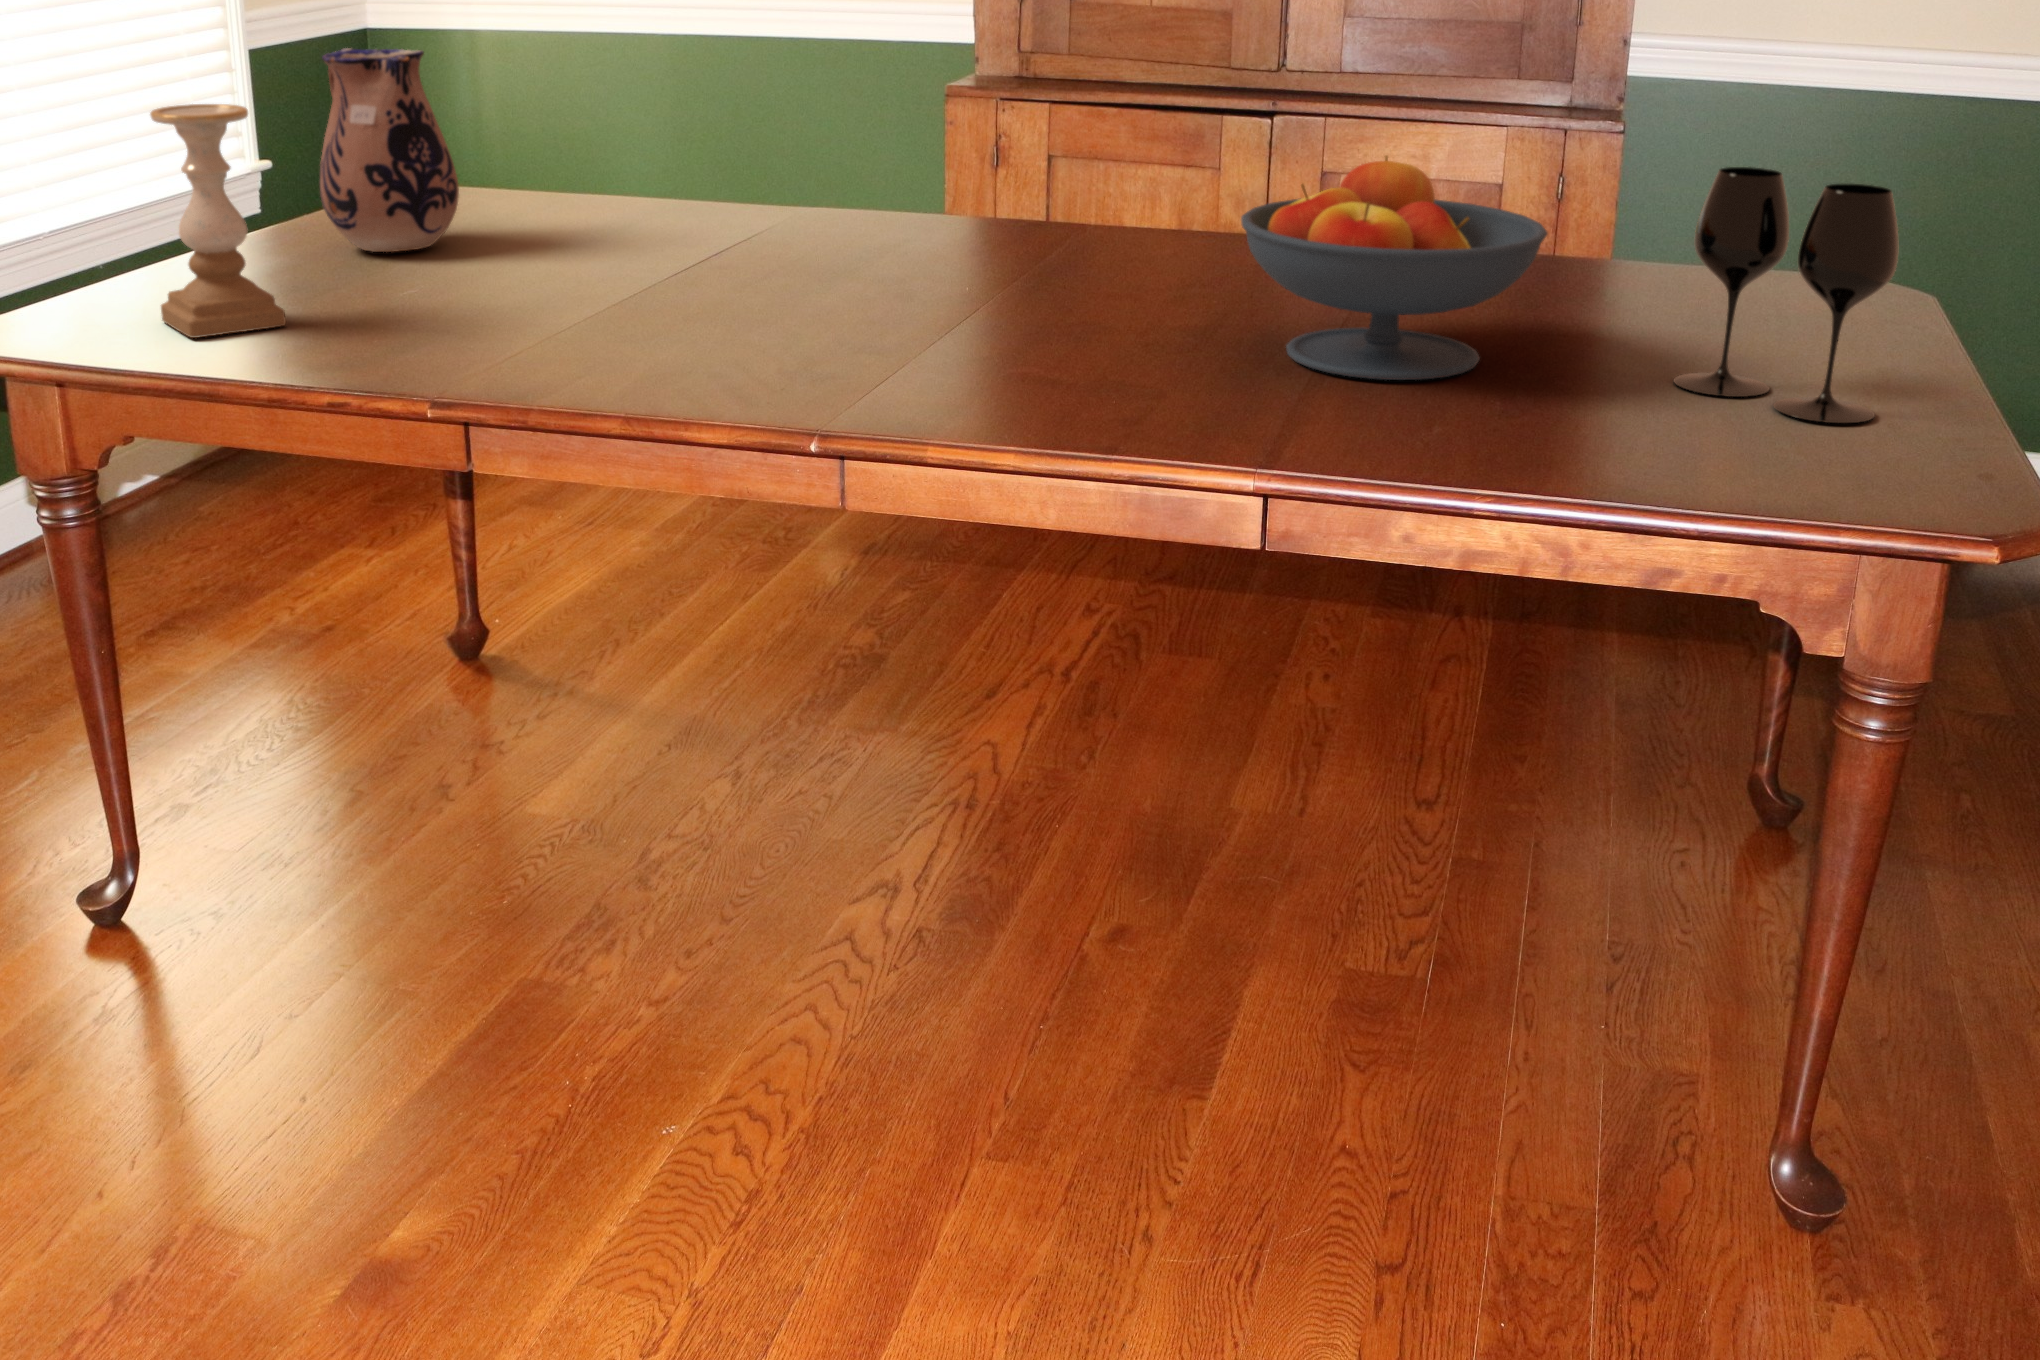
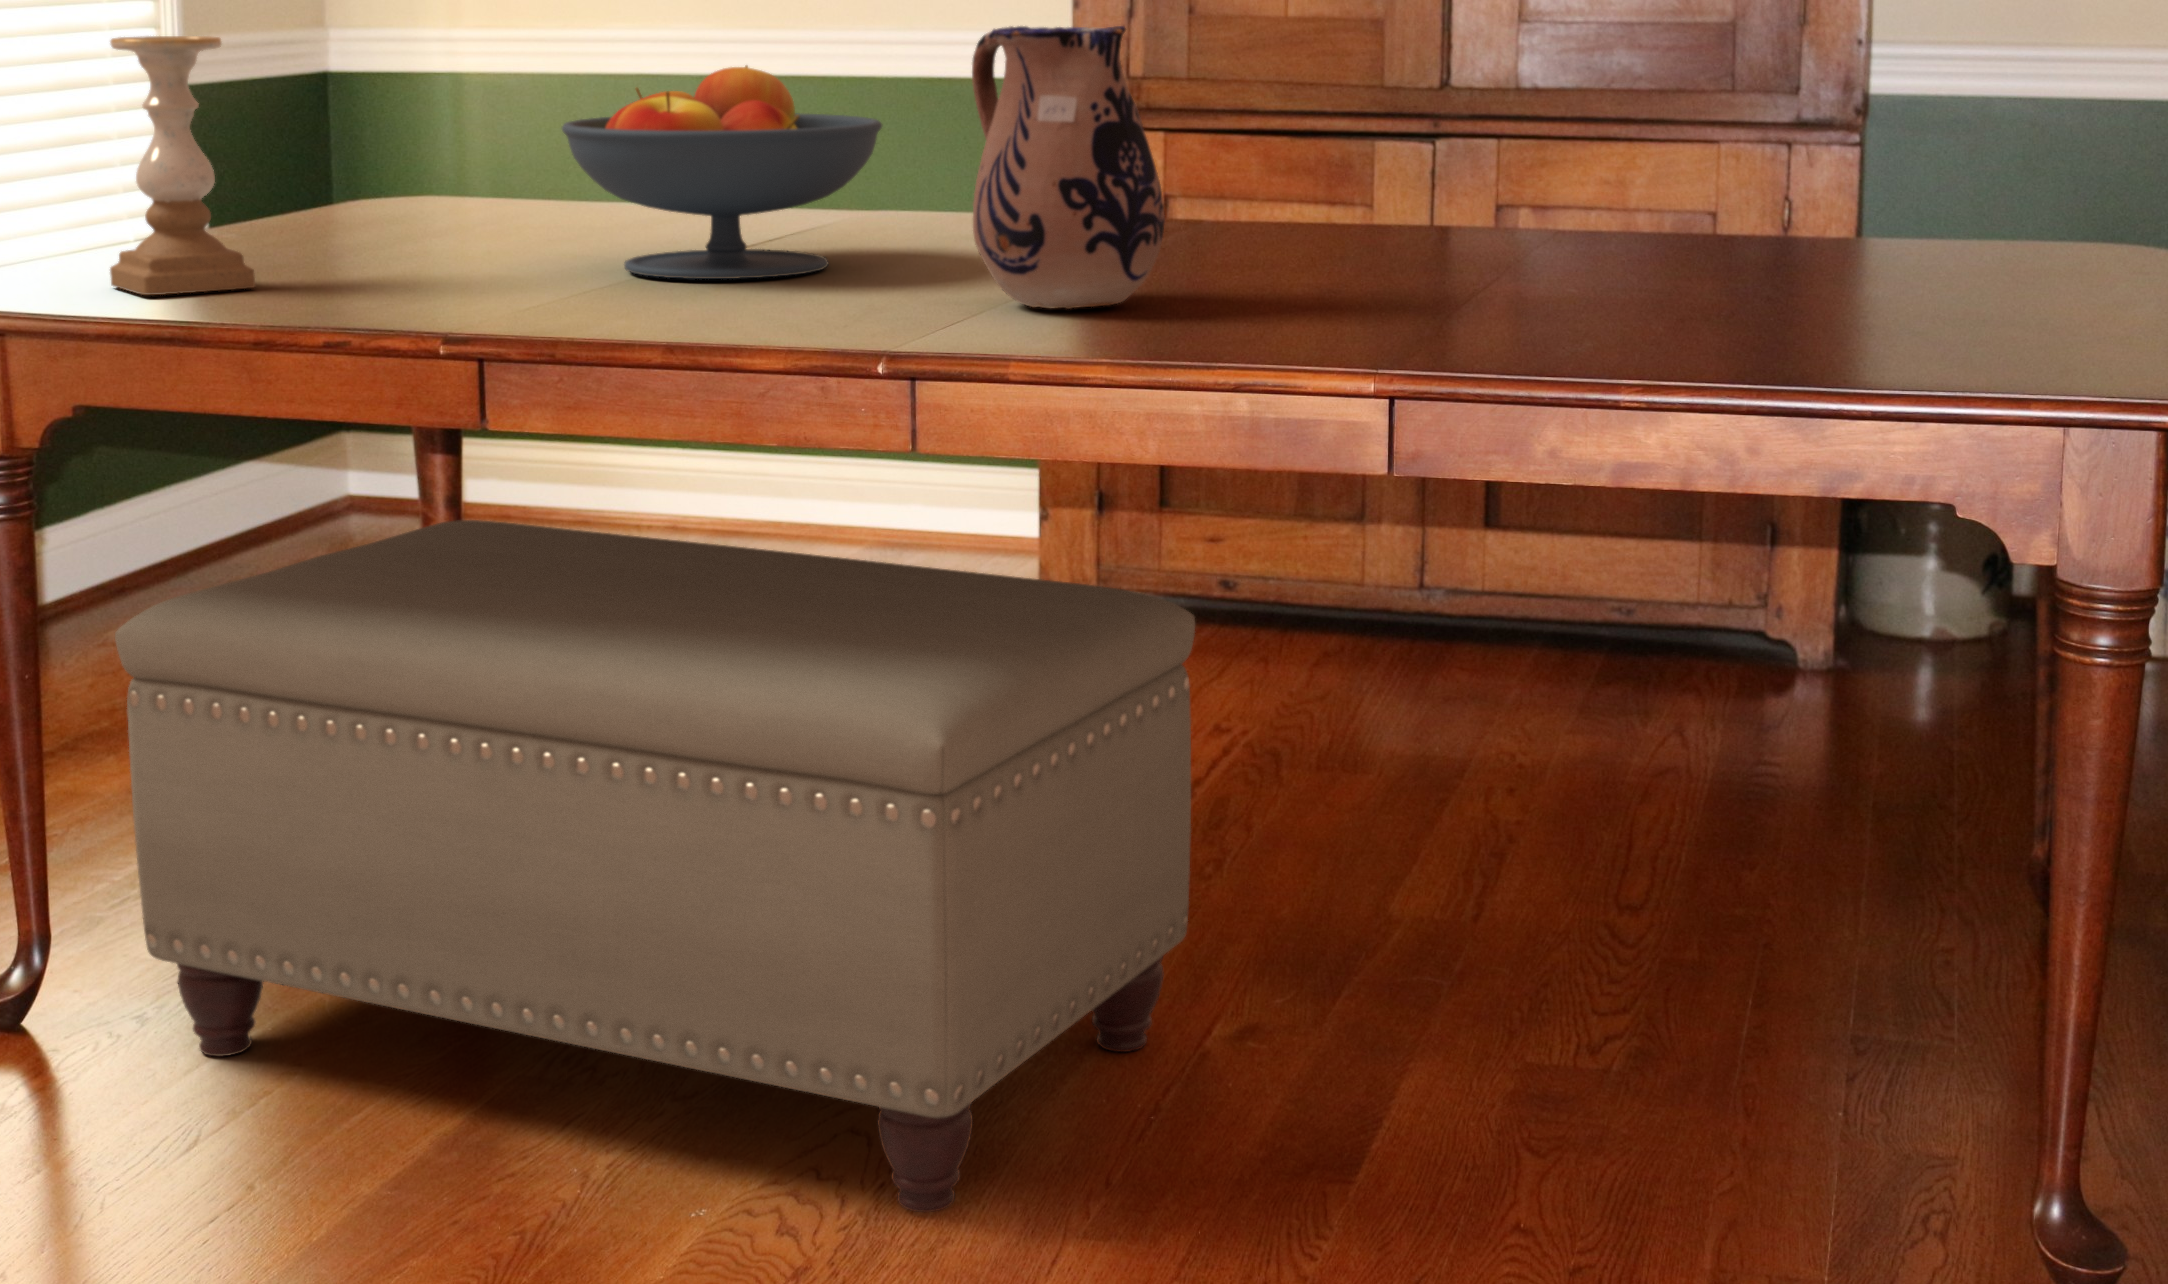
ceramic pitcher: present [320,48,459,252] -> present [972,26,1165,309]
fruit bowl: present [1241,156,1548,380] -> present [562,65,882,279]
wine glass: present [1674,167,1898,423] -> none [1876,59,2117,333]
ottoman: none [177,499,1086,1136] -> present [115,520,1195,1212]

